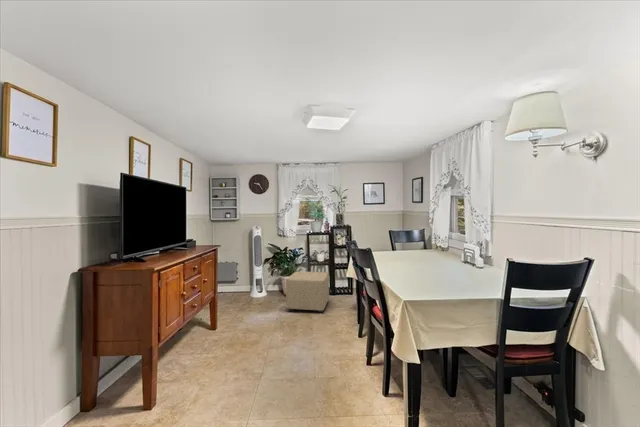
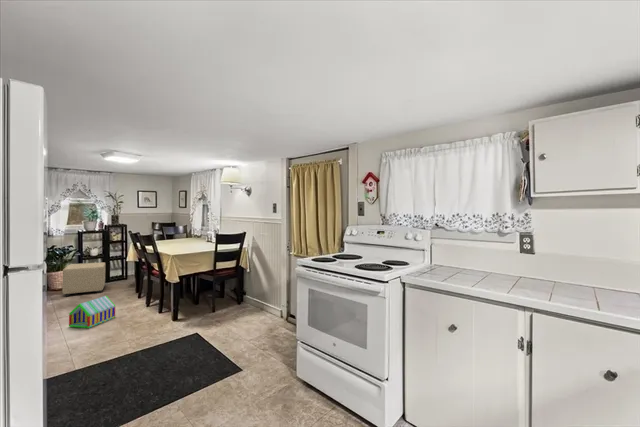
toy house: none [266,340,323,398] -> present [69,296,115,328]

